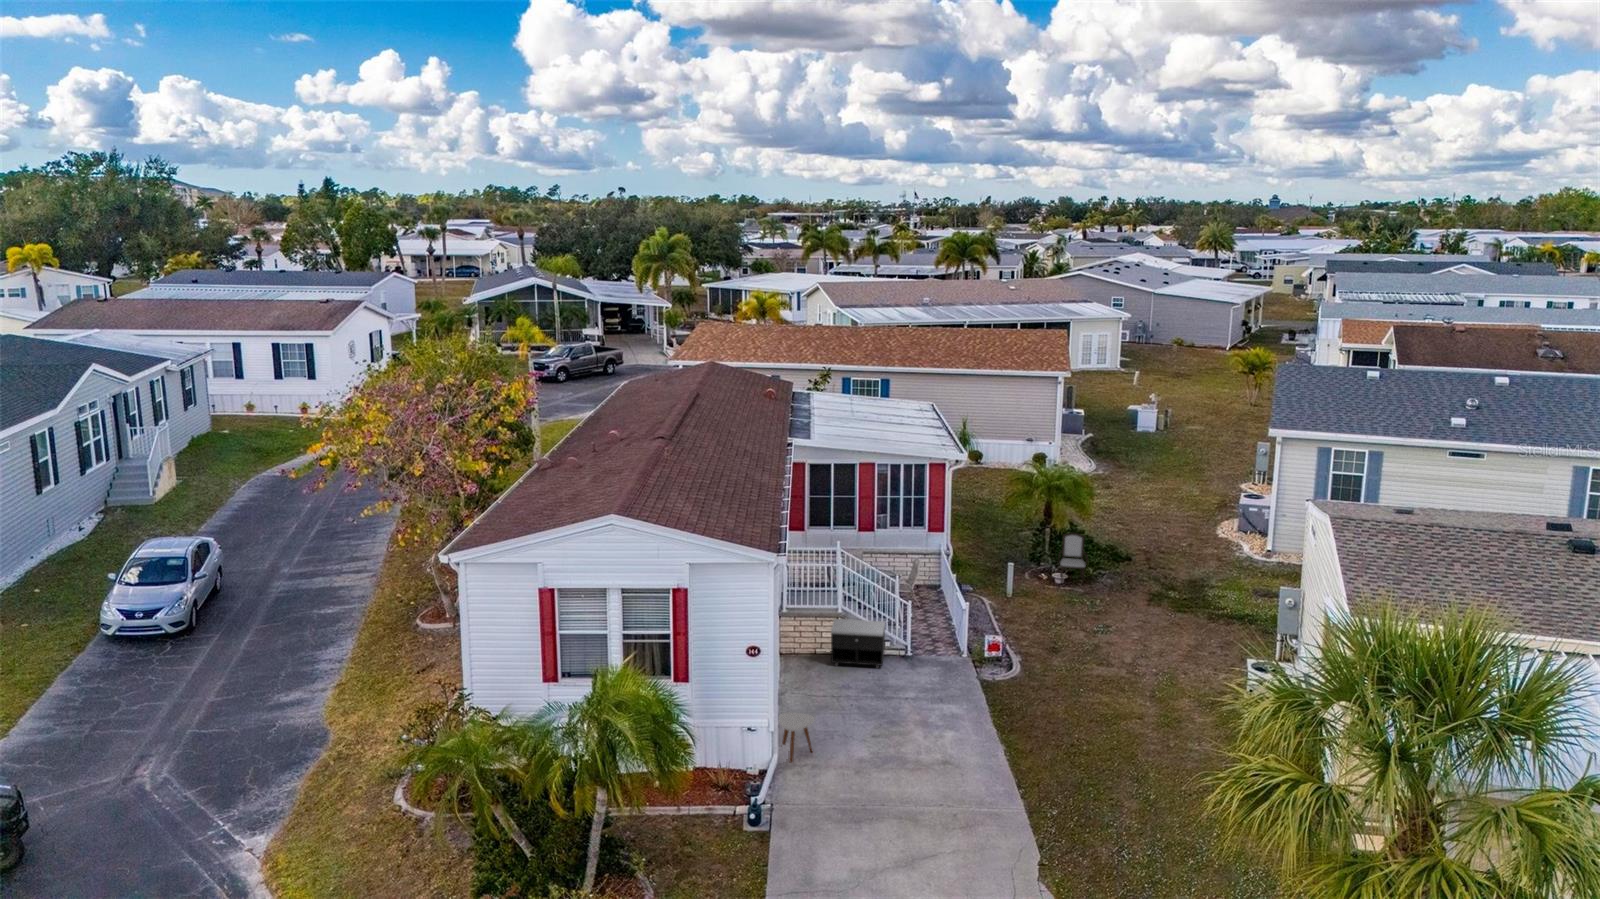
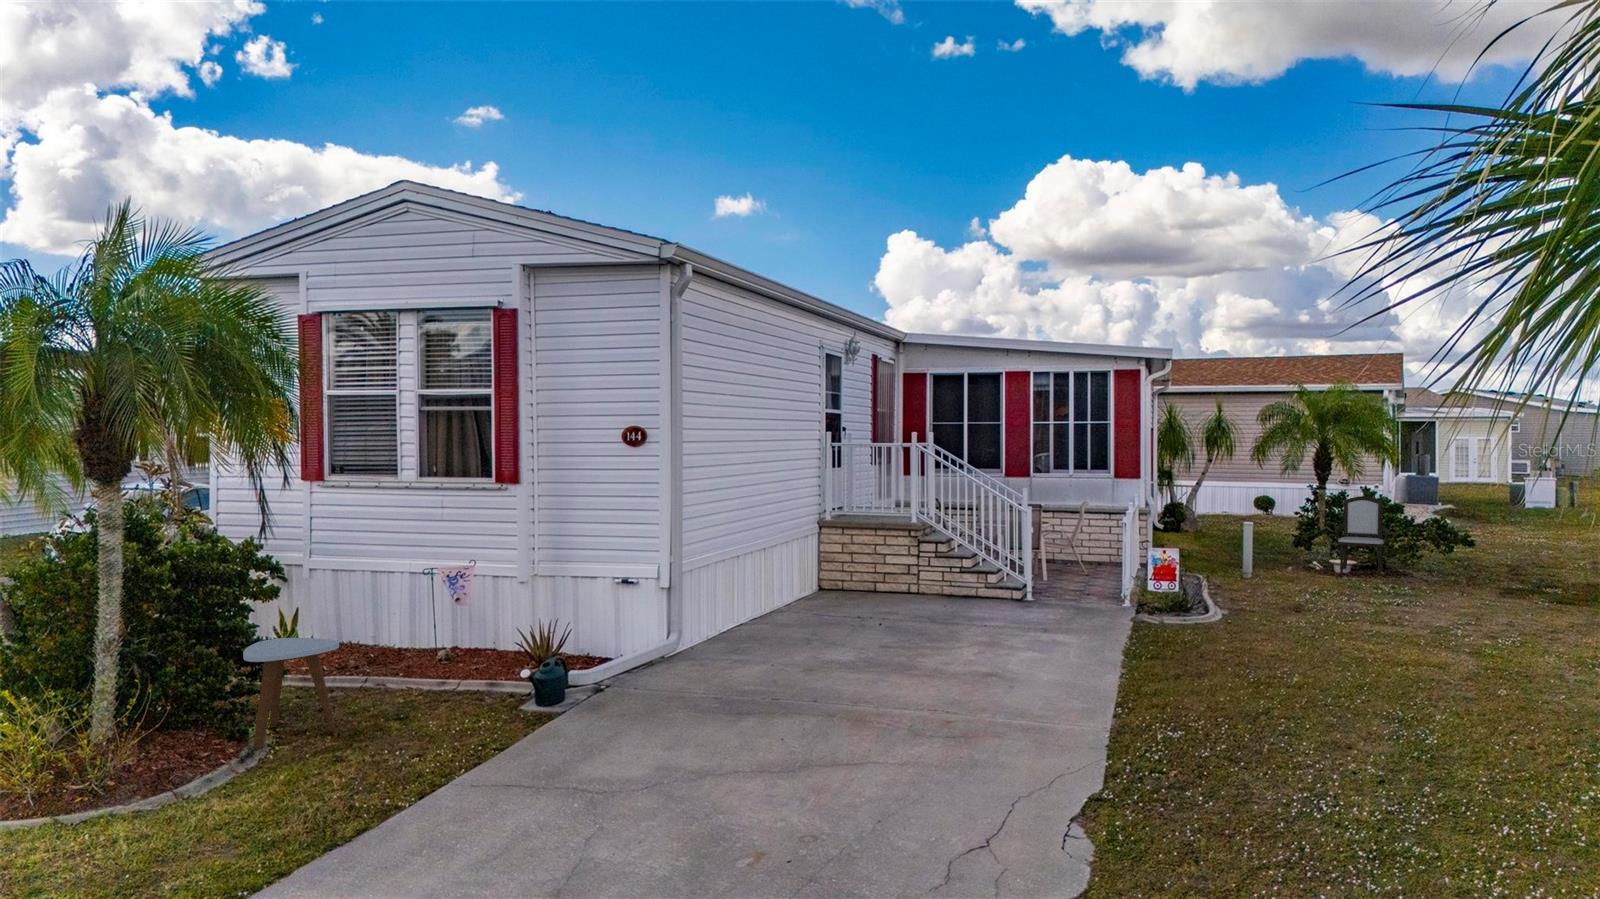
storage bench: present [831,619,885,667] -> none [888,534,983,606]
side table: present [779,712,814,763] -> present [243,638,339,749]

